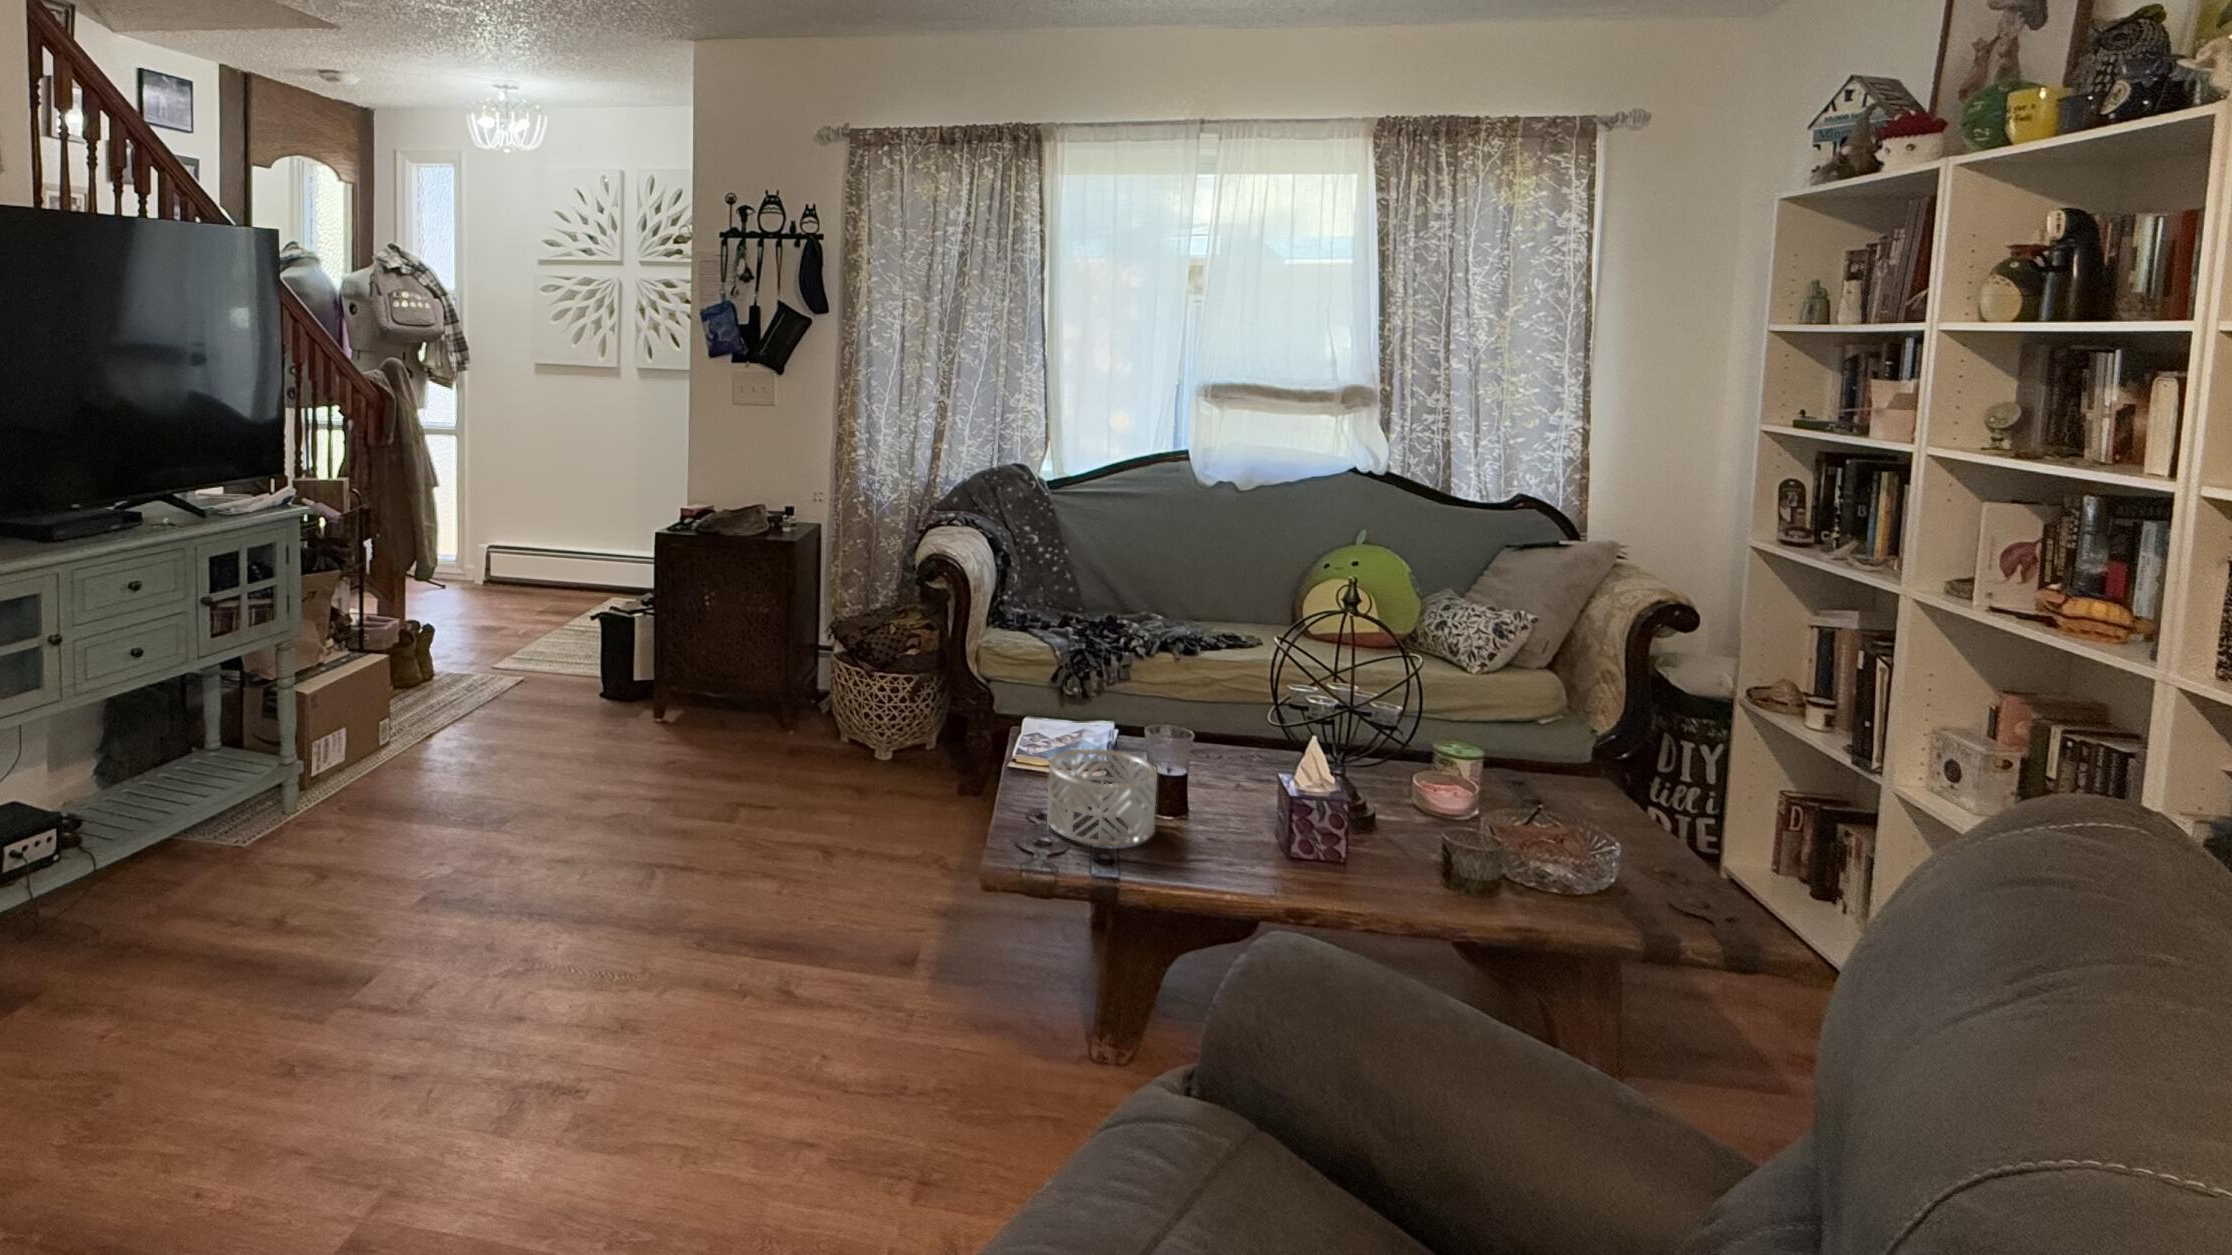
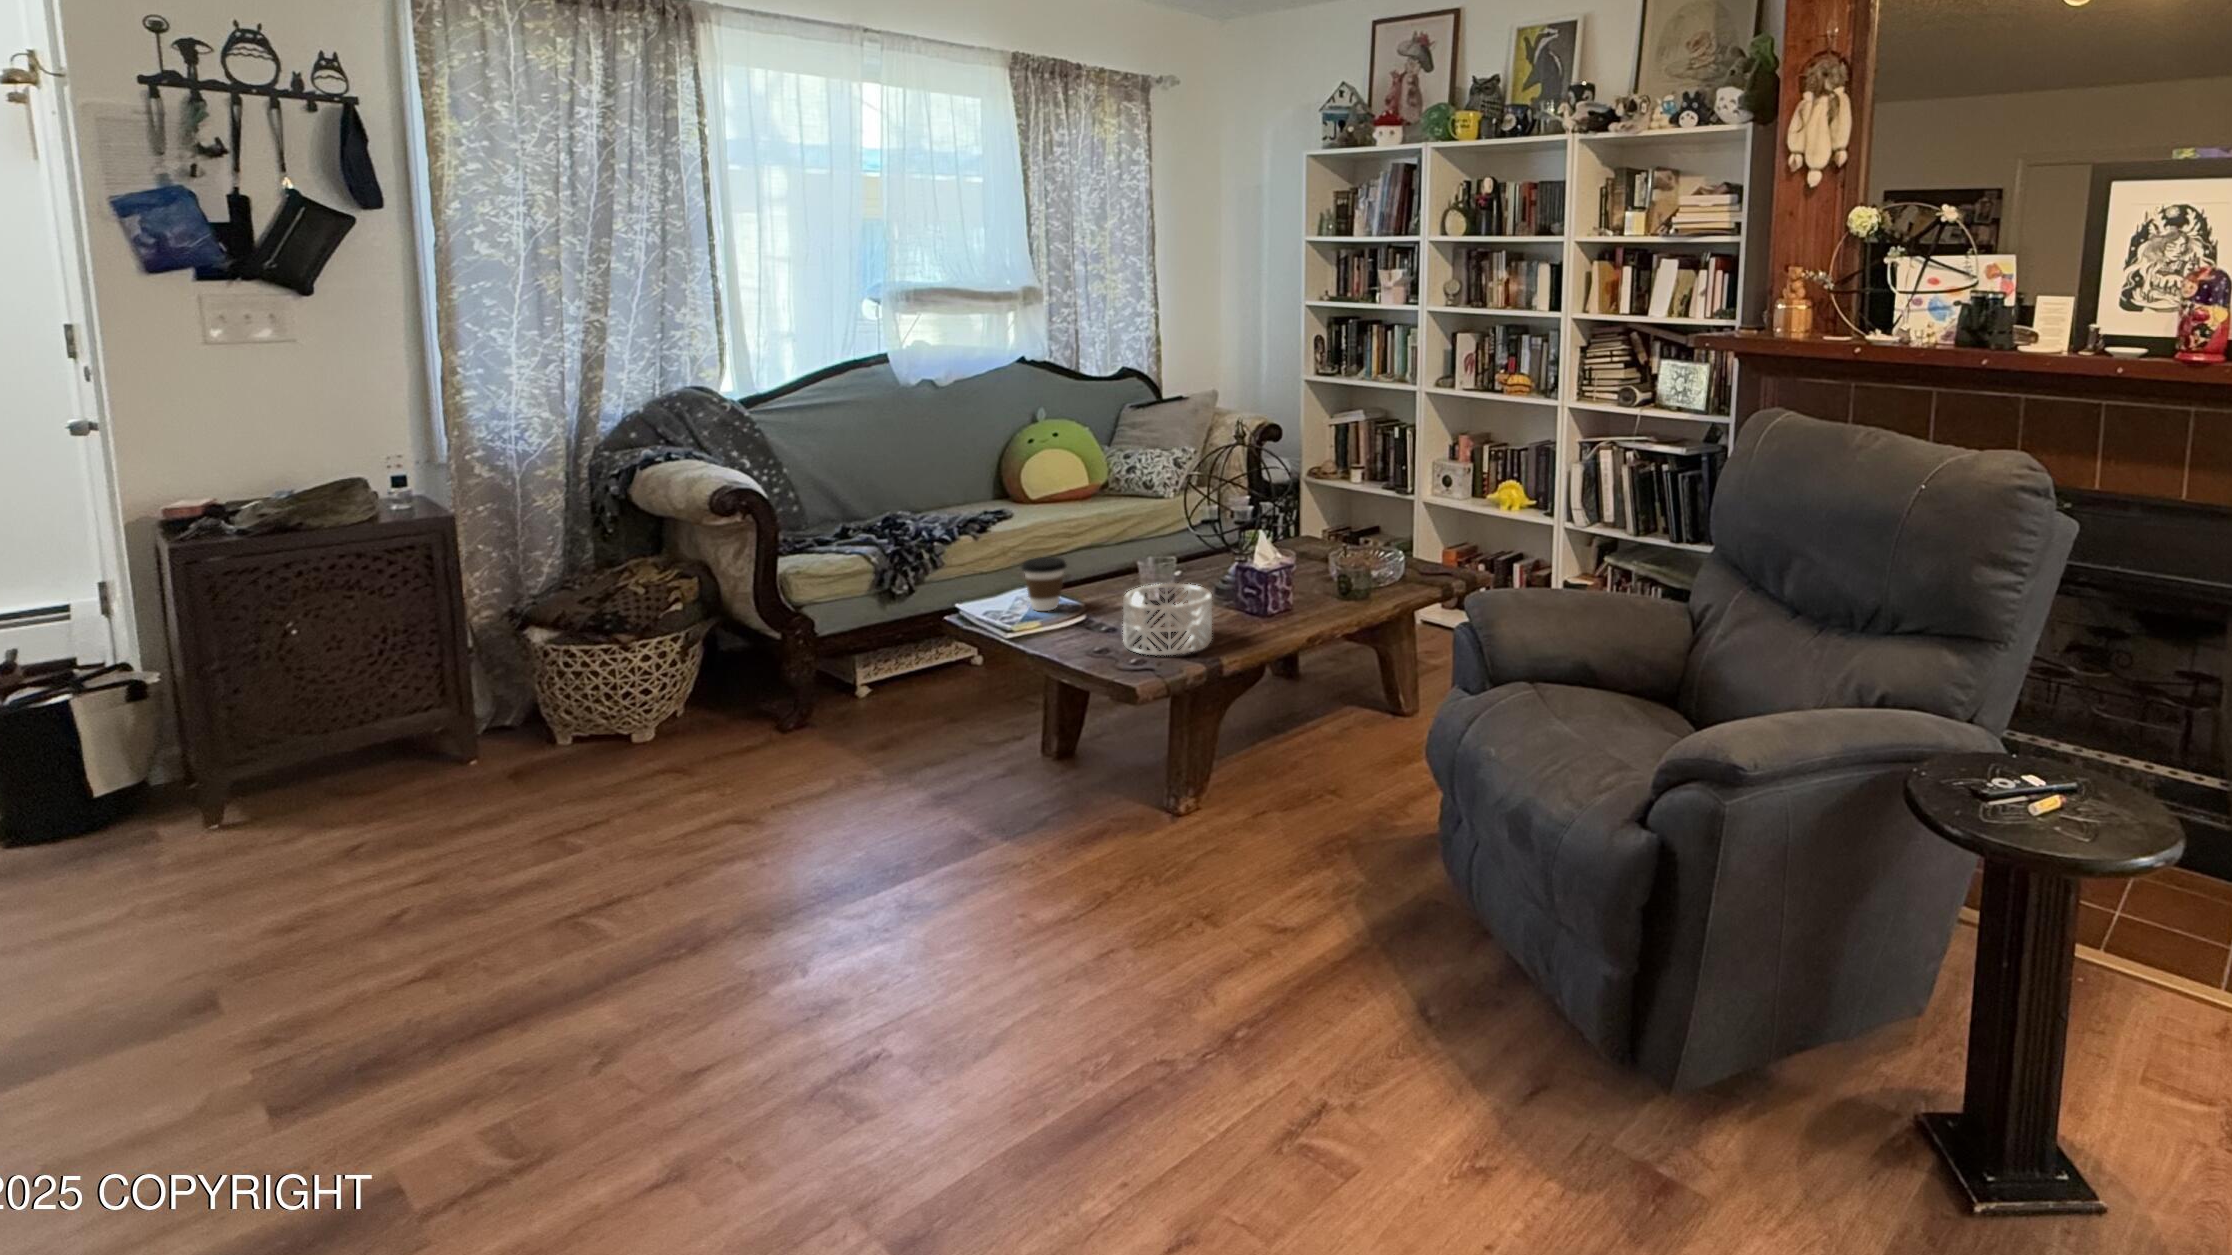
coffee cup: none [1063,687,1112,750] -> present [1022,557,1066,611]

